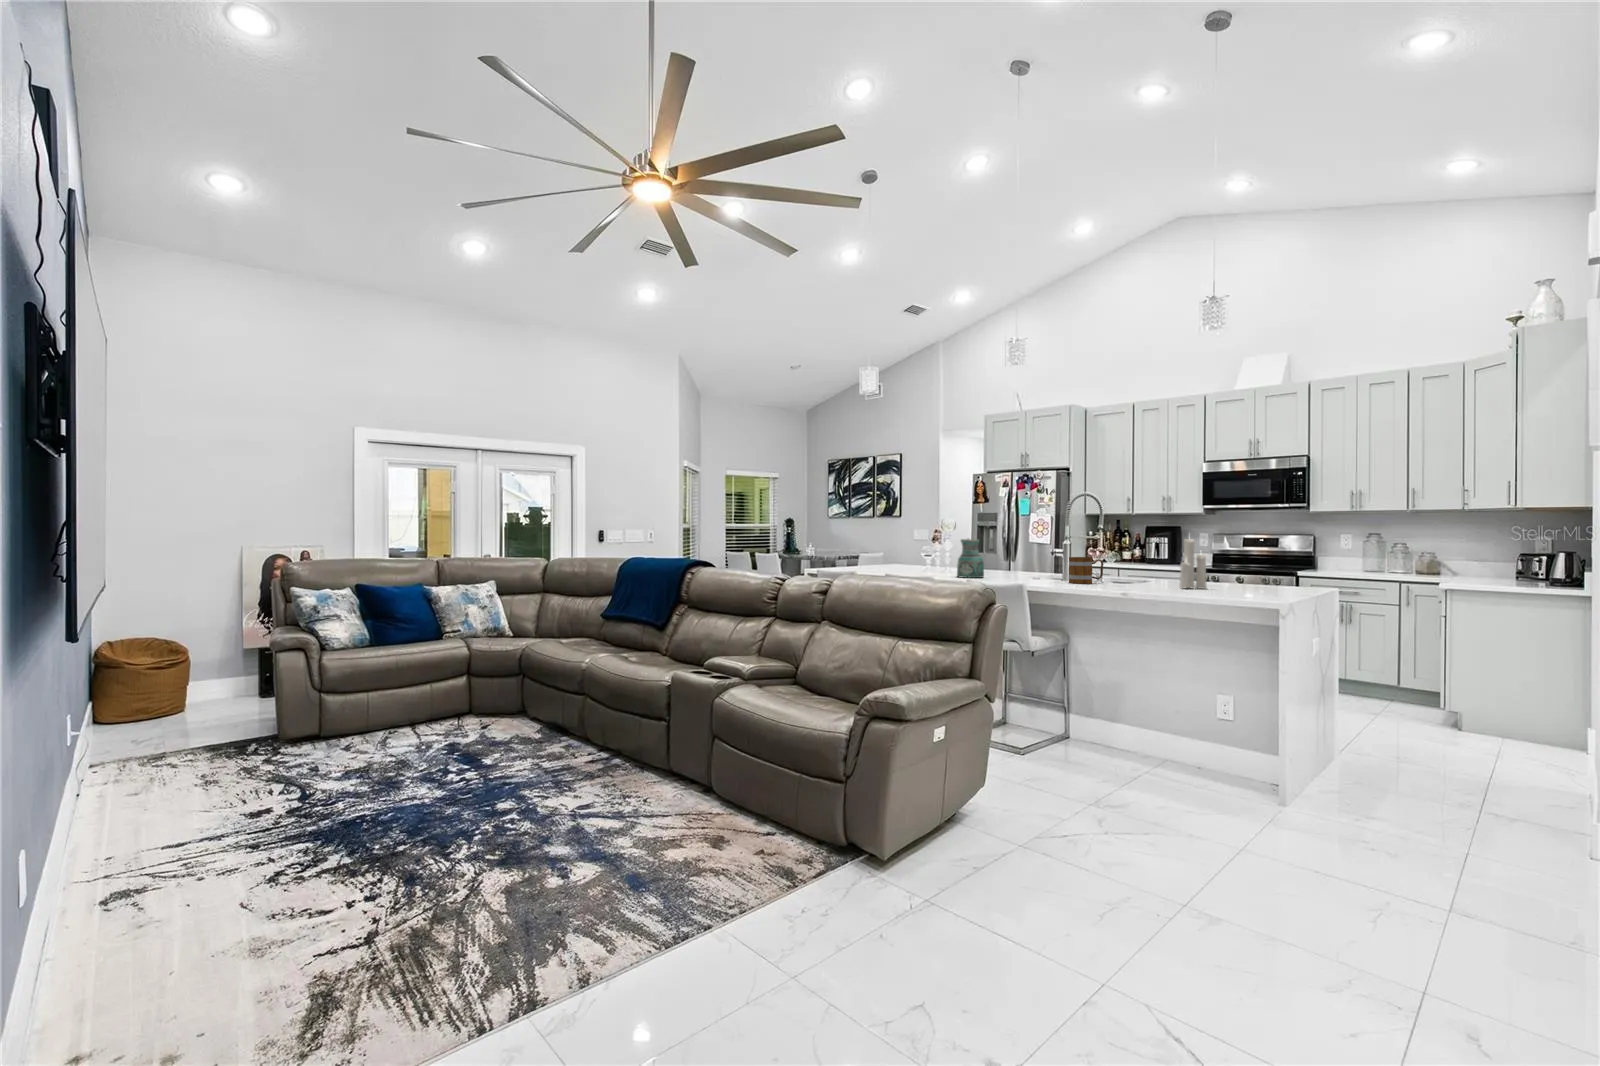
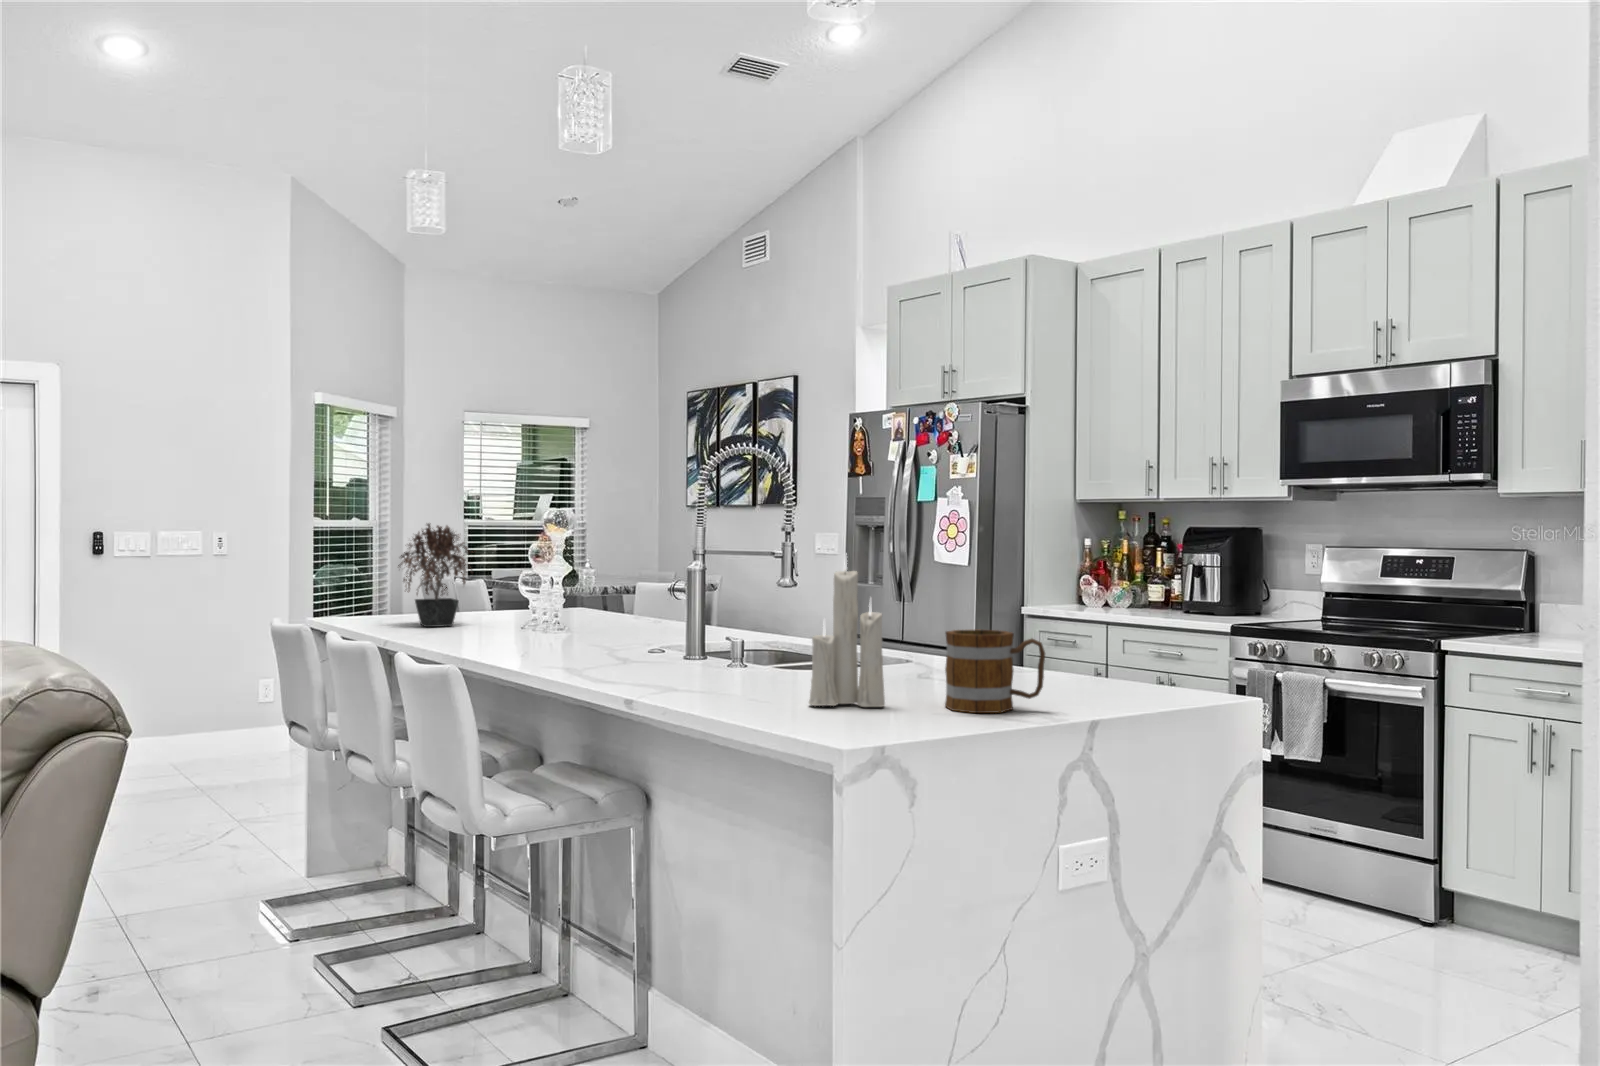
potted plant: none [858,523,893,571] -> present [398,523,471,627]
ceramic pitcher: present [957,539,984,578] -> none [477,559,541,654]
mug: present [1069,557,1103,584] -> present [945,630,1045,713]

